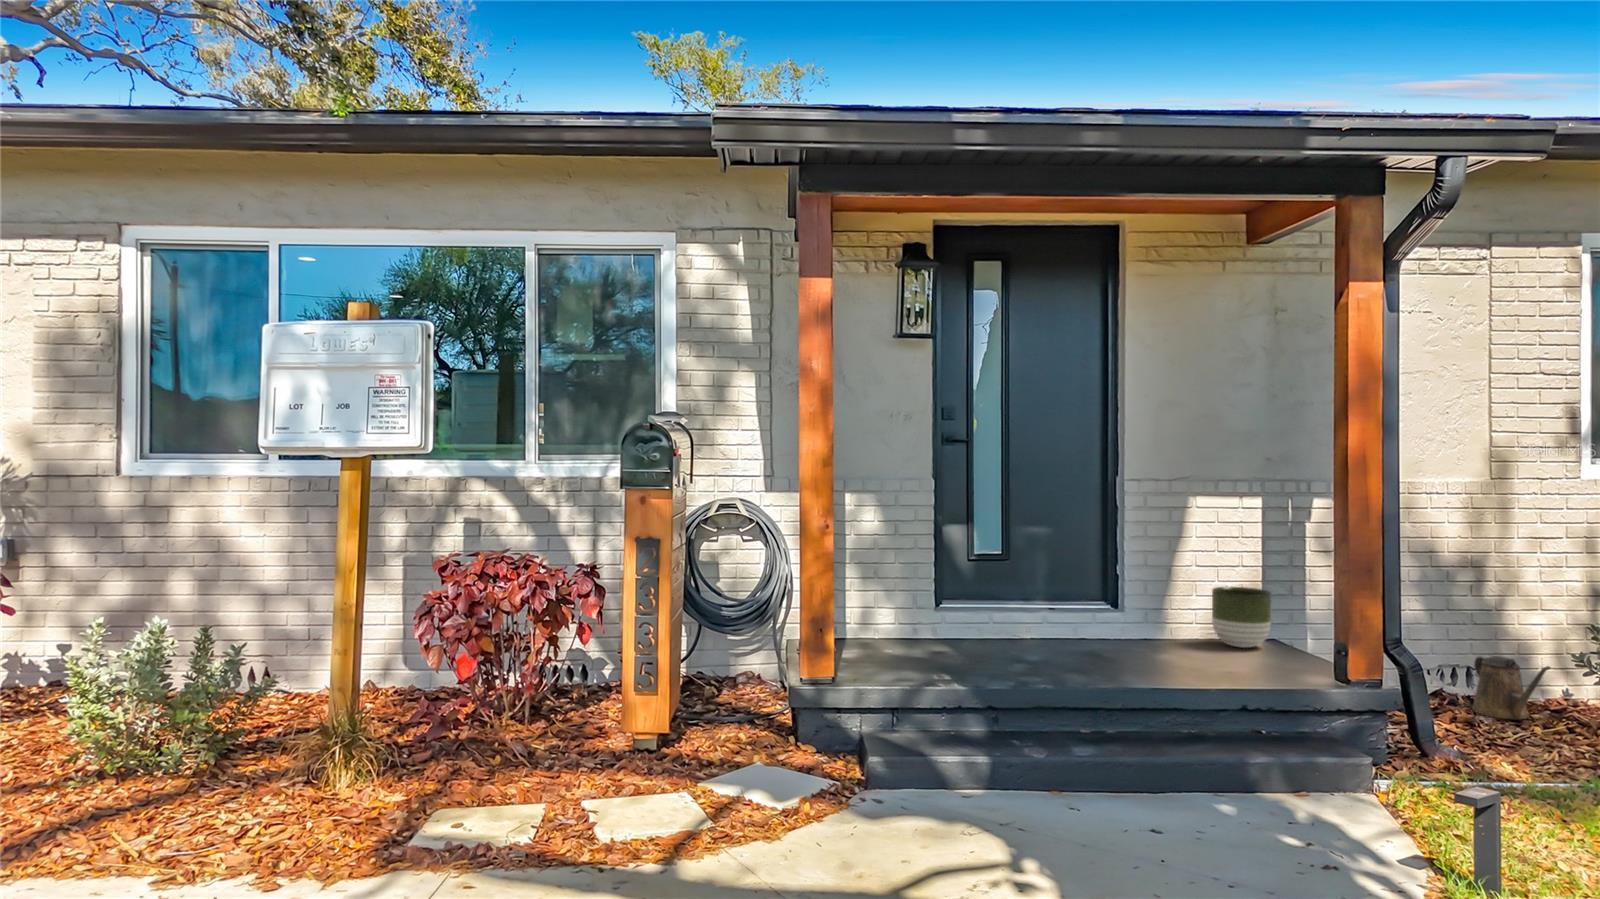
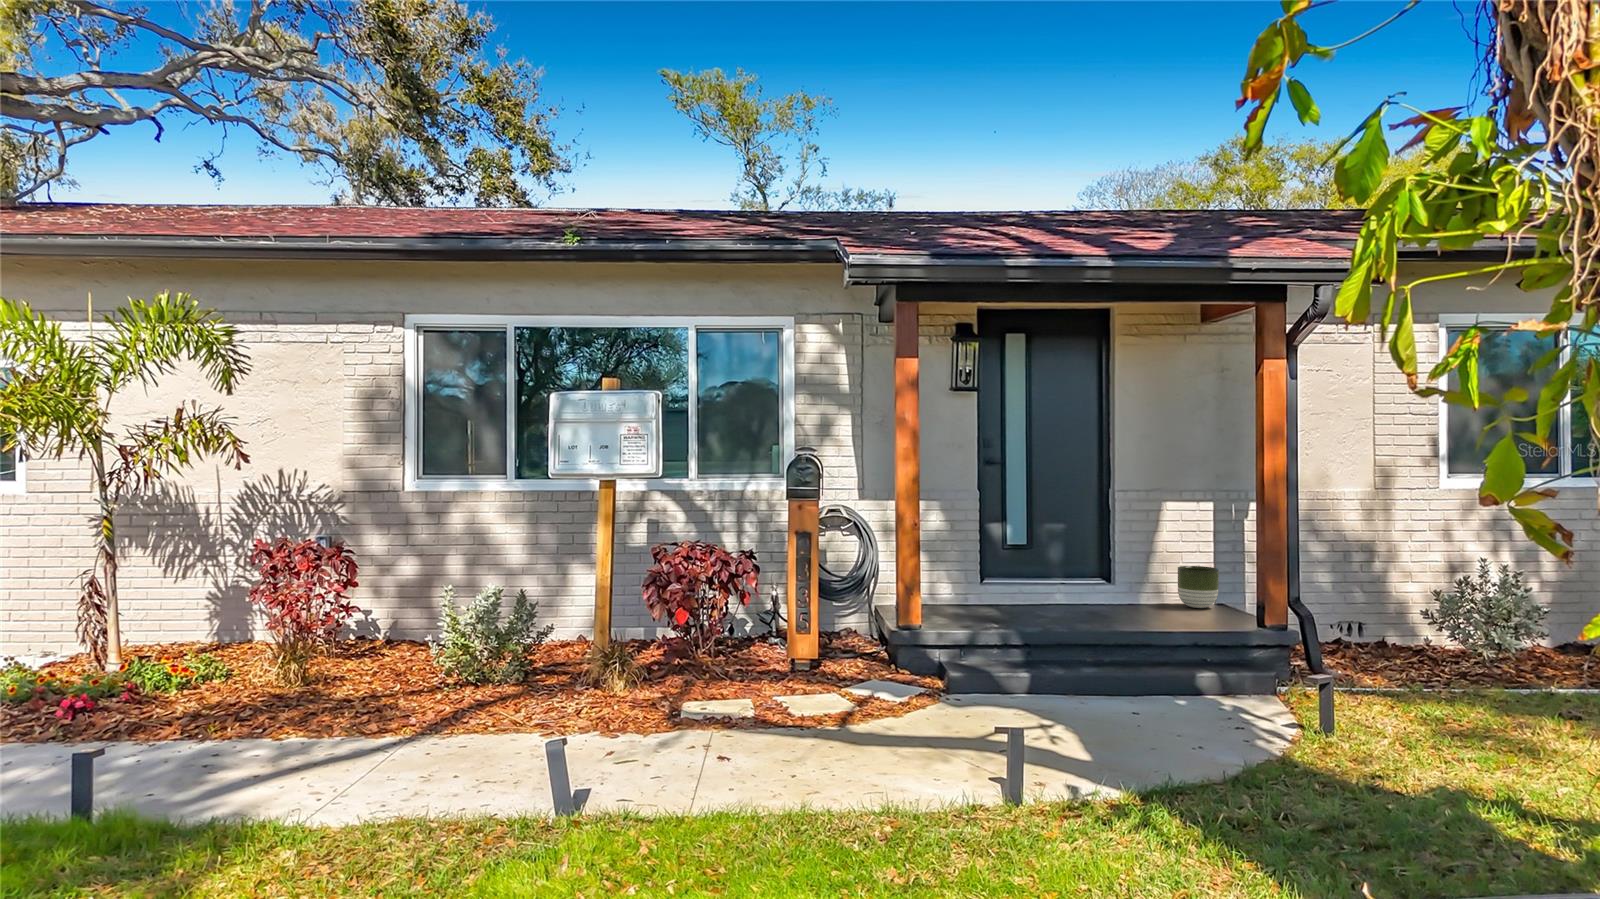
watering can: present [1472,656,1550,719] -> none [1360,613,1408,656]

